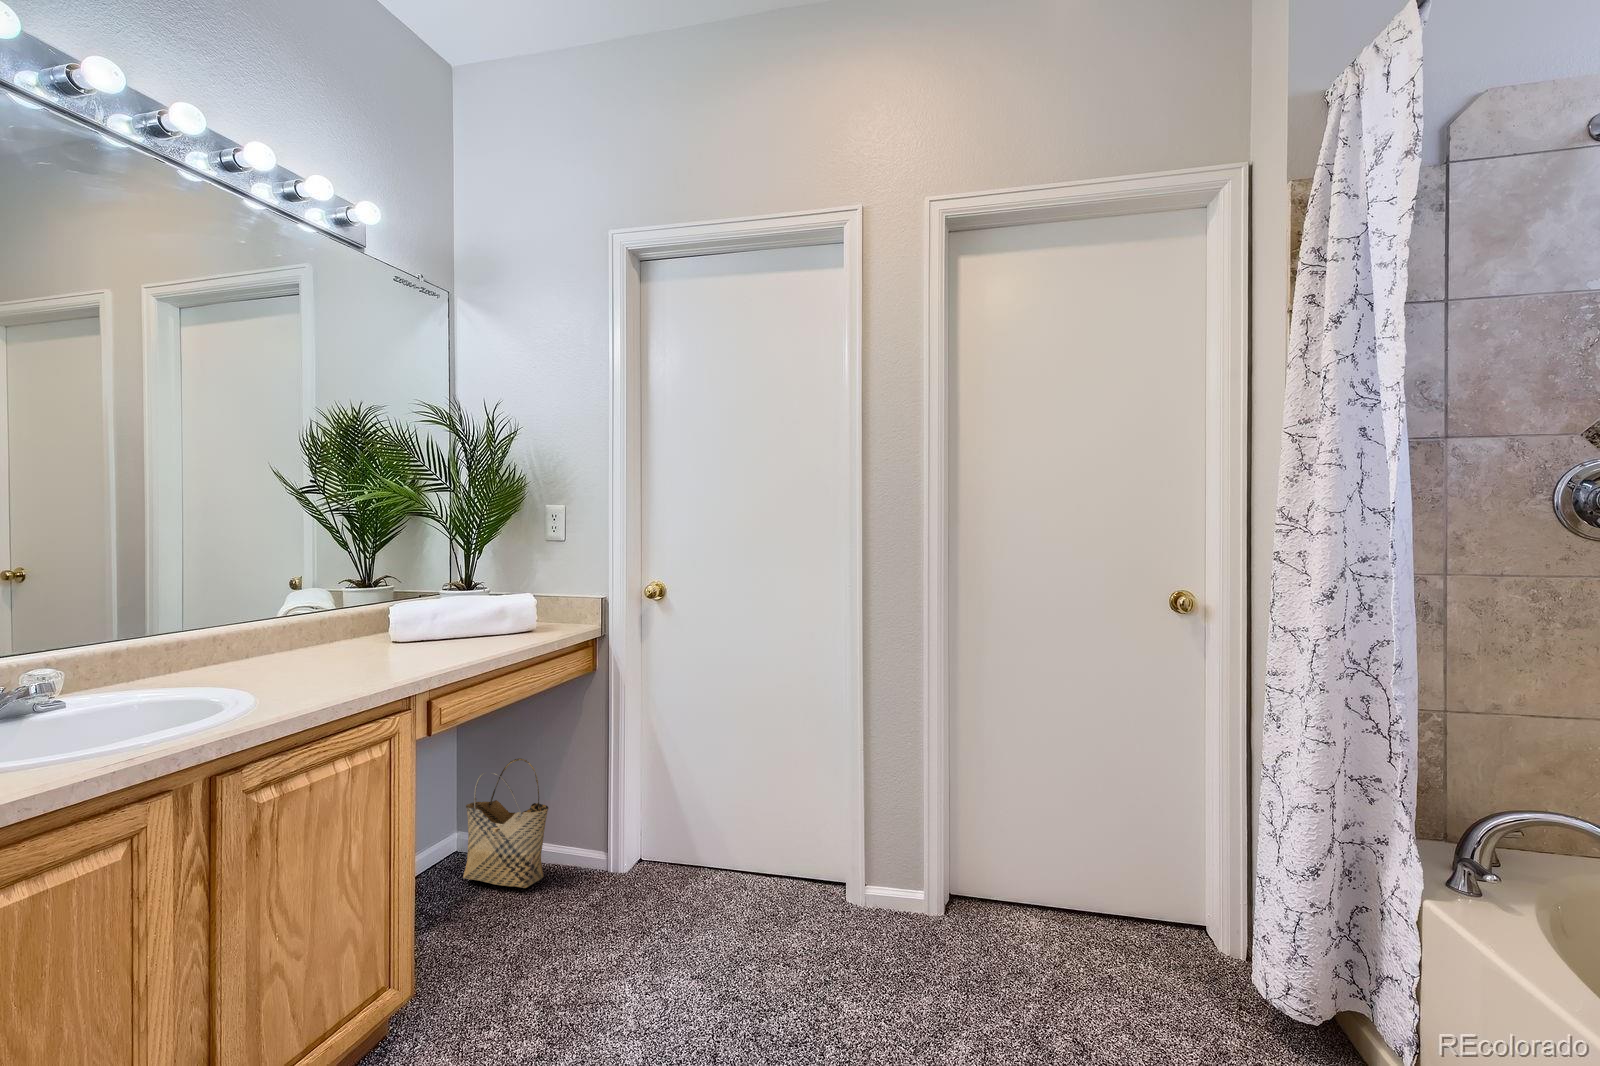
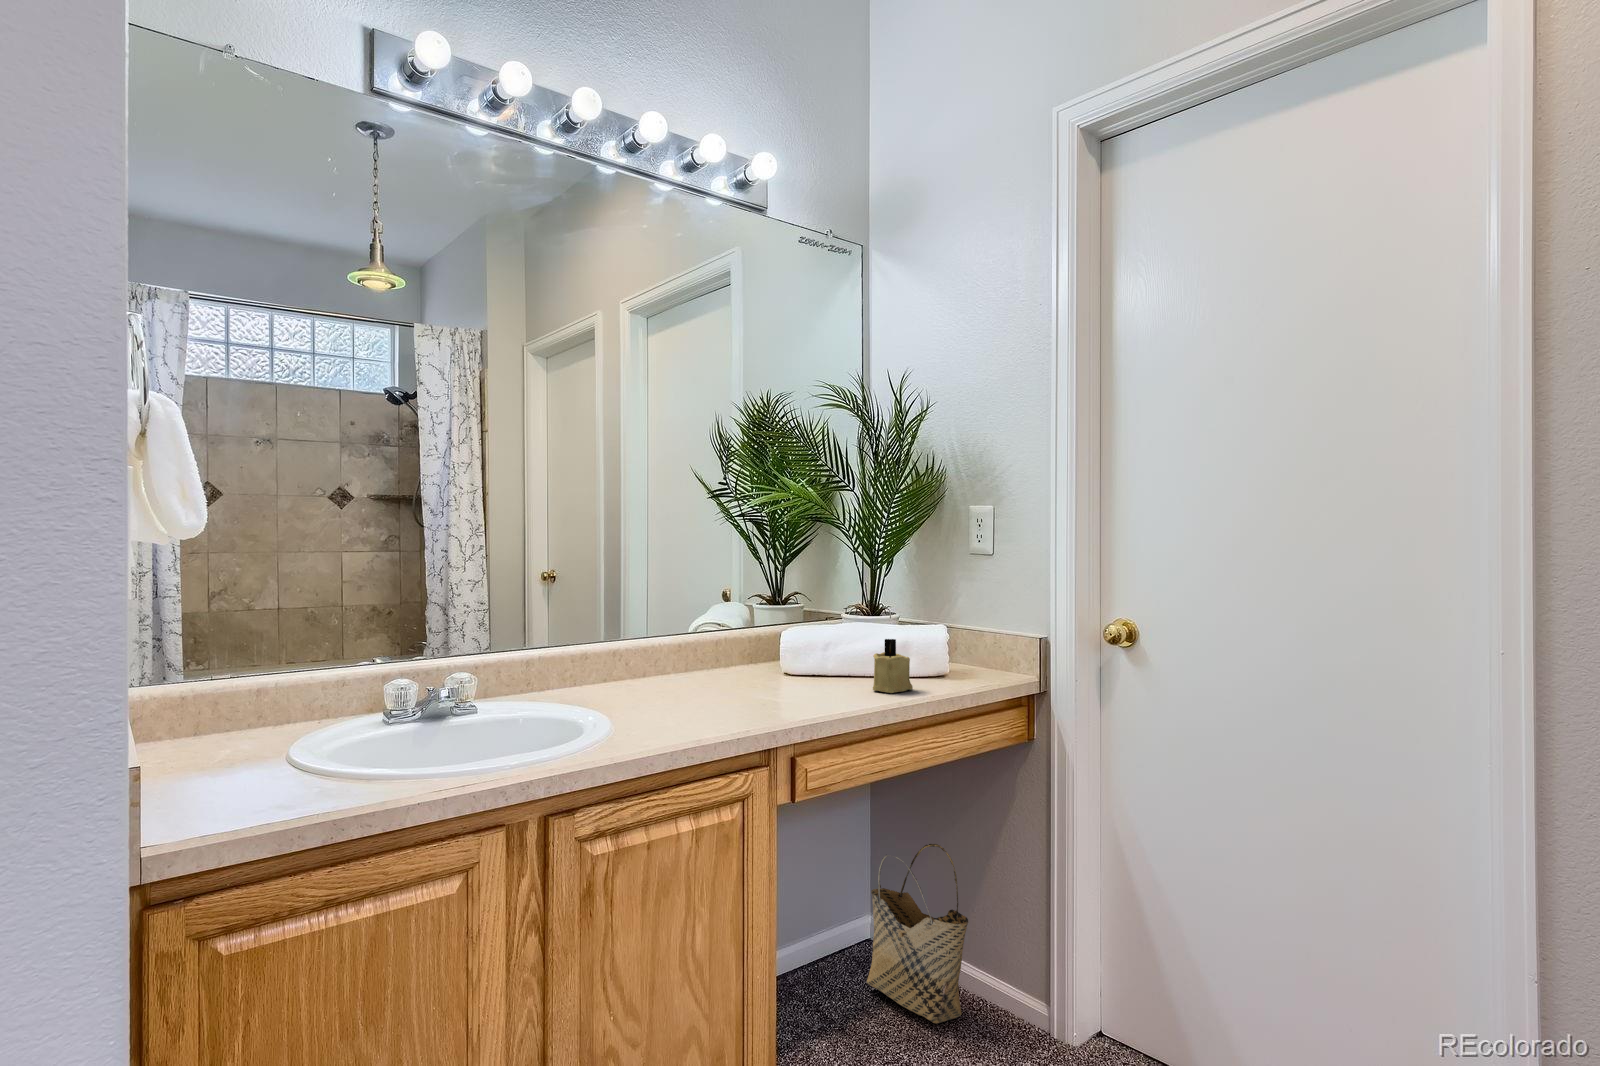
candle: none [481,605,514,646] -> present [873,639,913,693]

